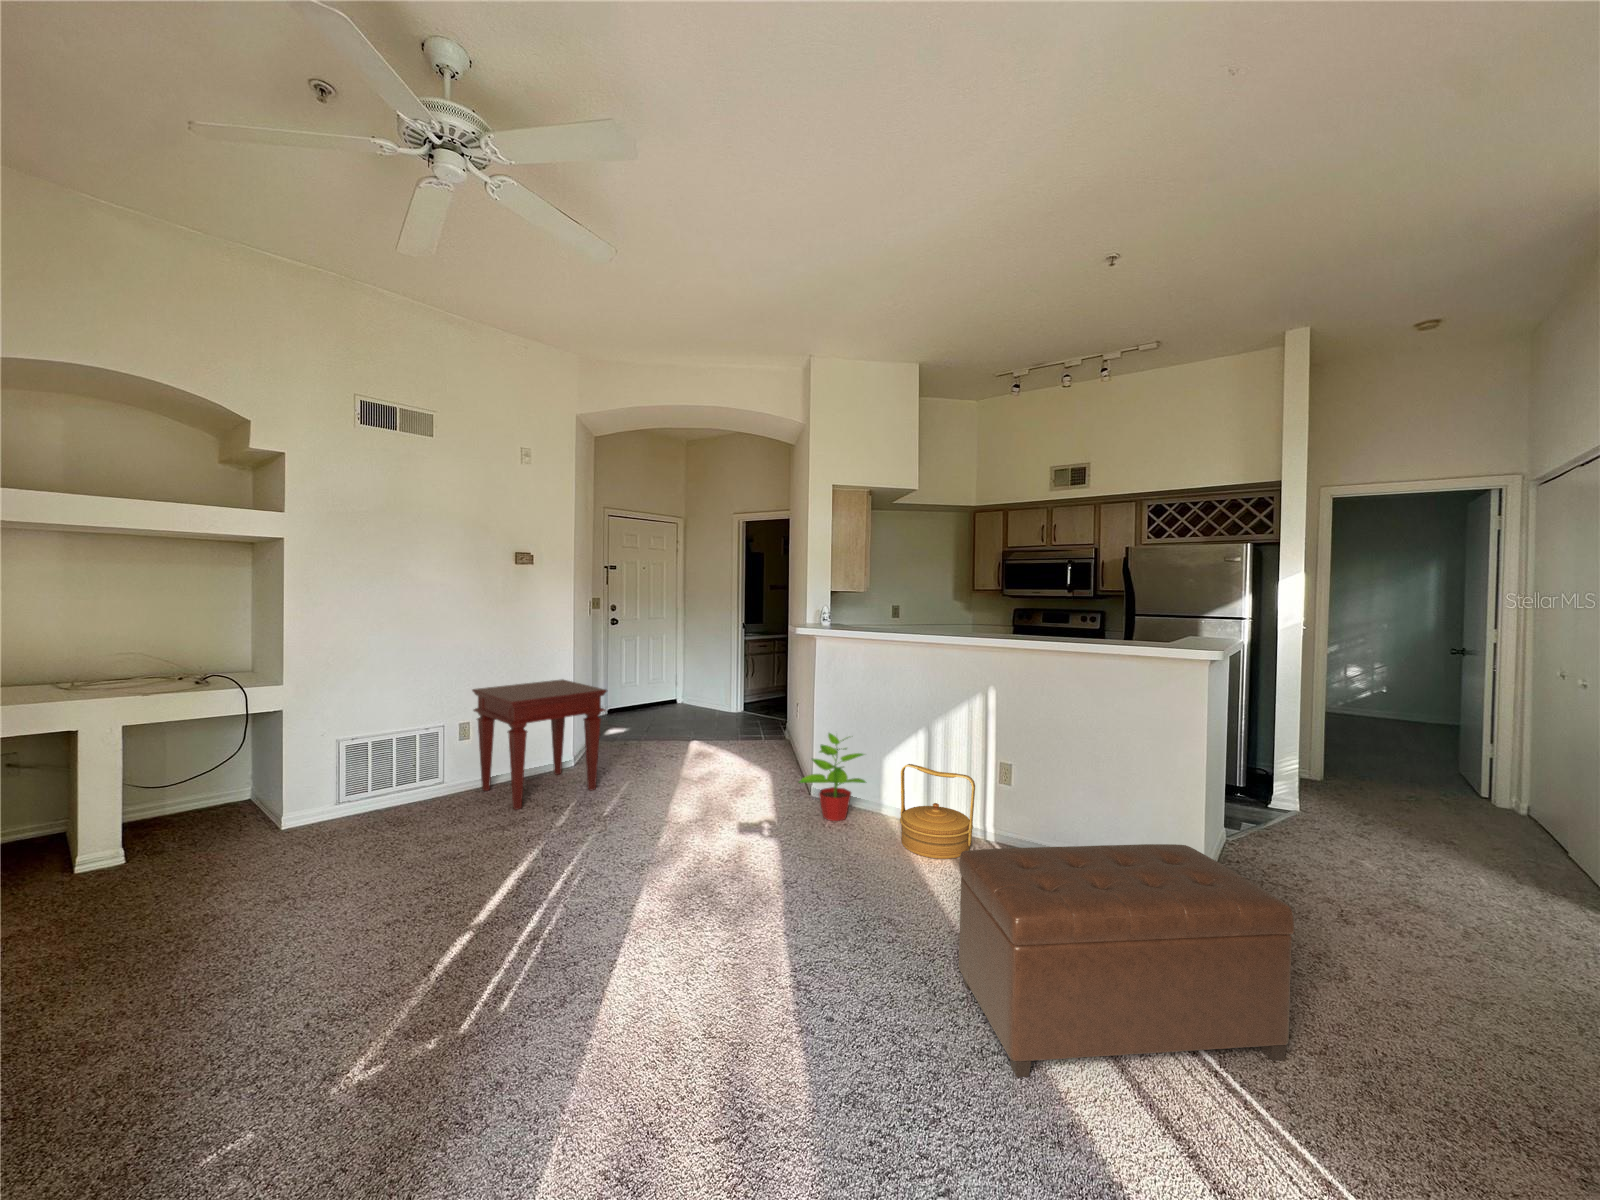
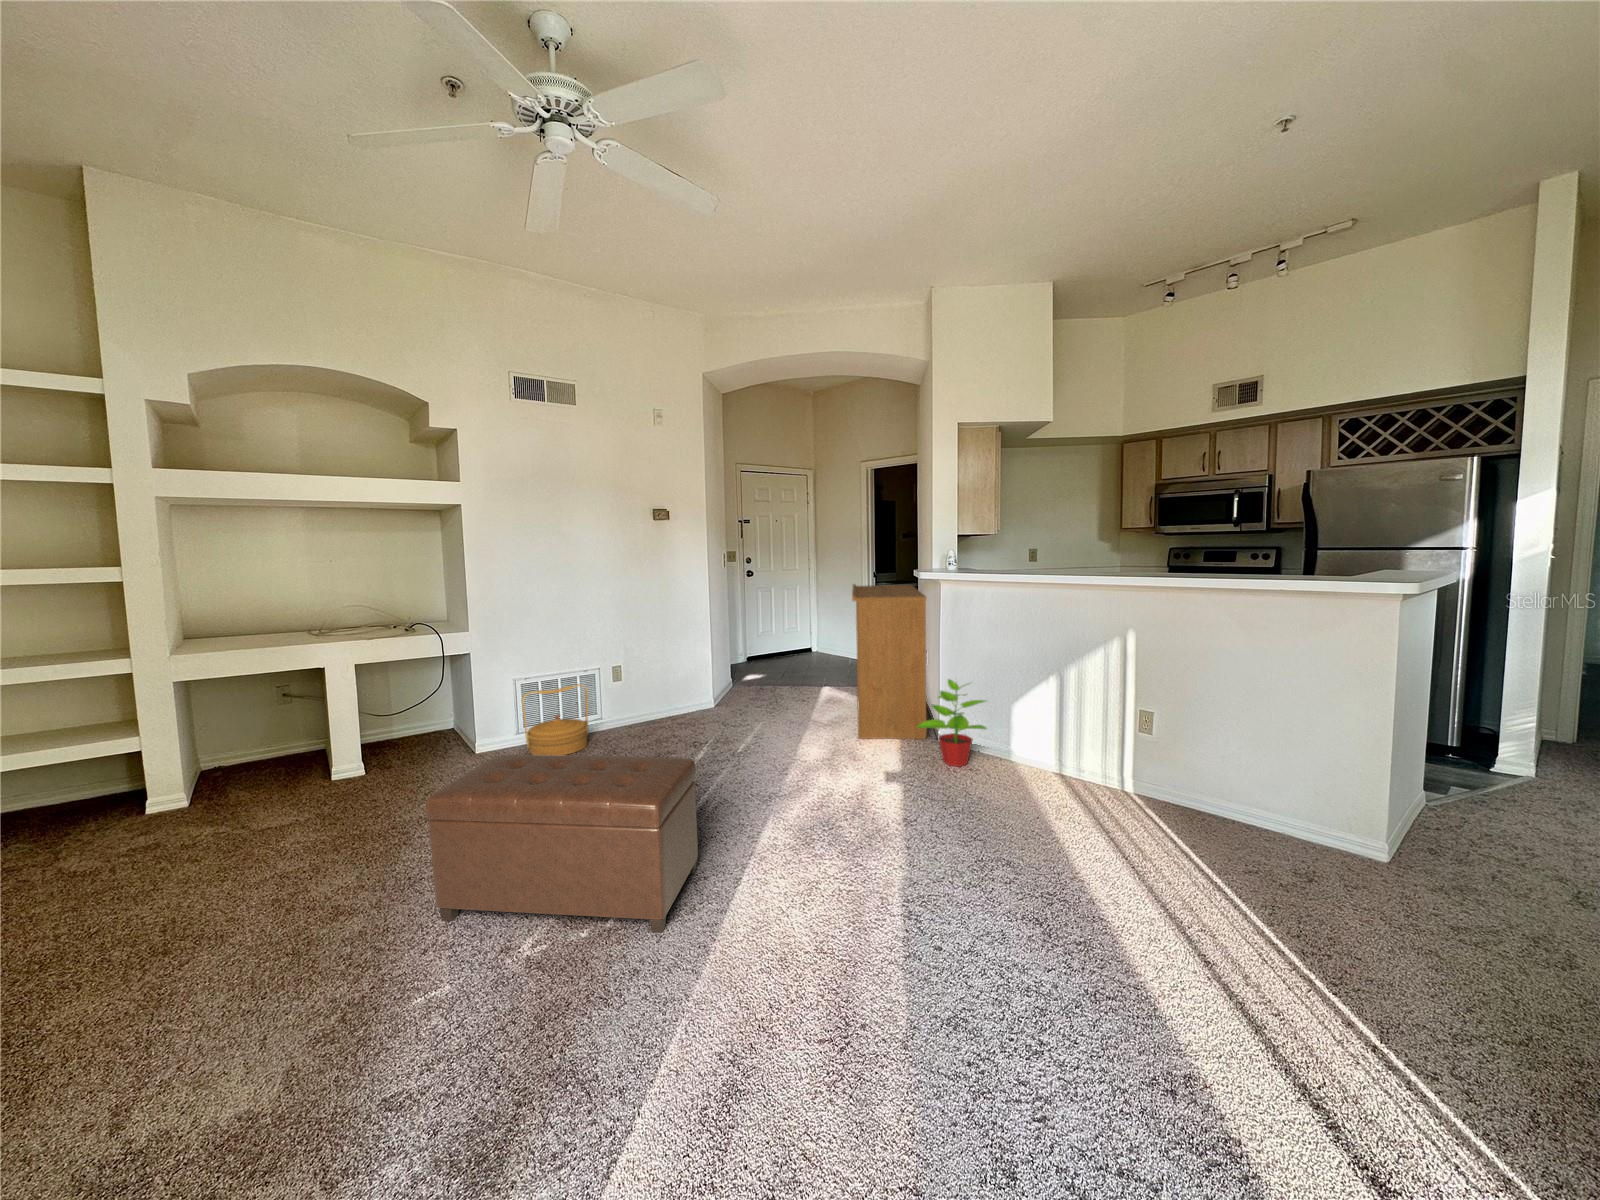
bookshelf: none [732,636,808,795] -> present [852,584,927,739]
side table: present [472,679,607,810] -> none [616,628,734,745]
woven basket: present [900,764,975,859] -> present [522,684,588,755]
ottoman: present [959,844,1294,1077] -> present [426,755,698,933]

